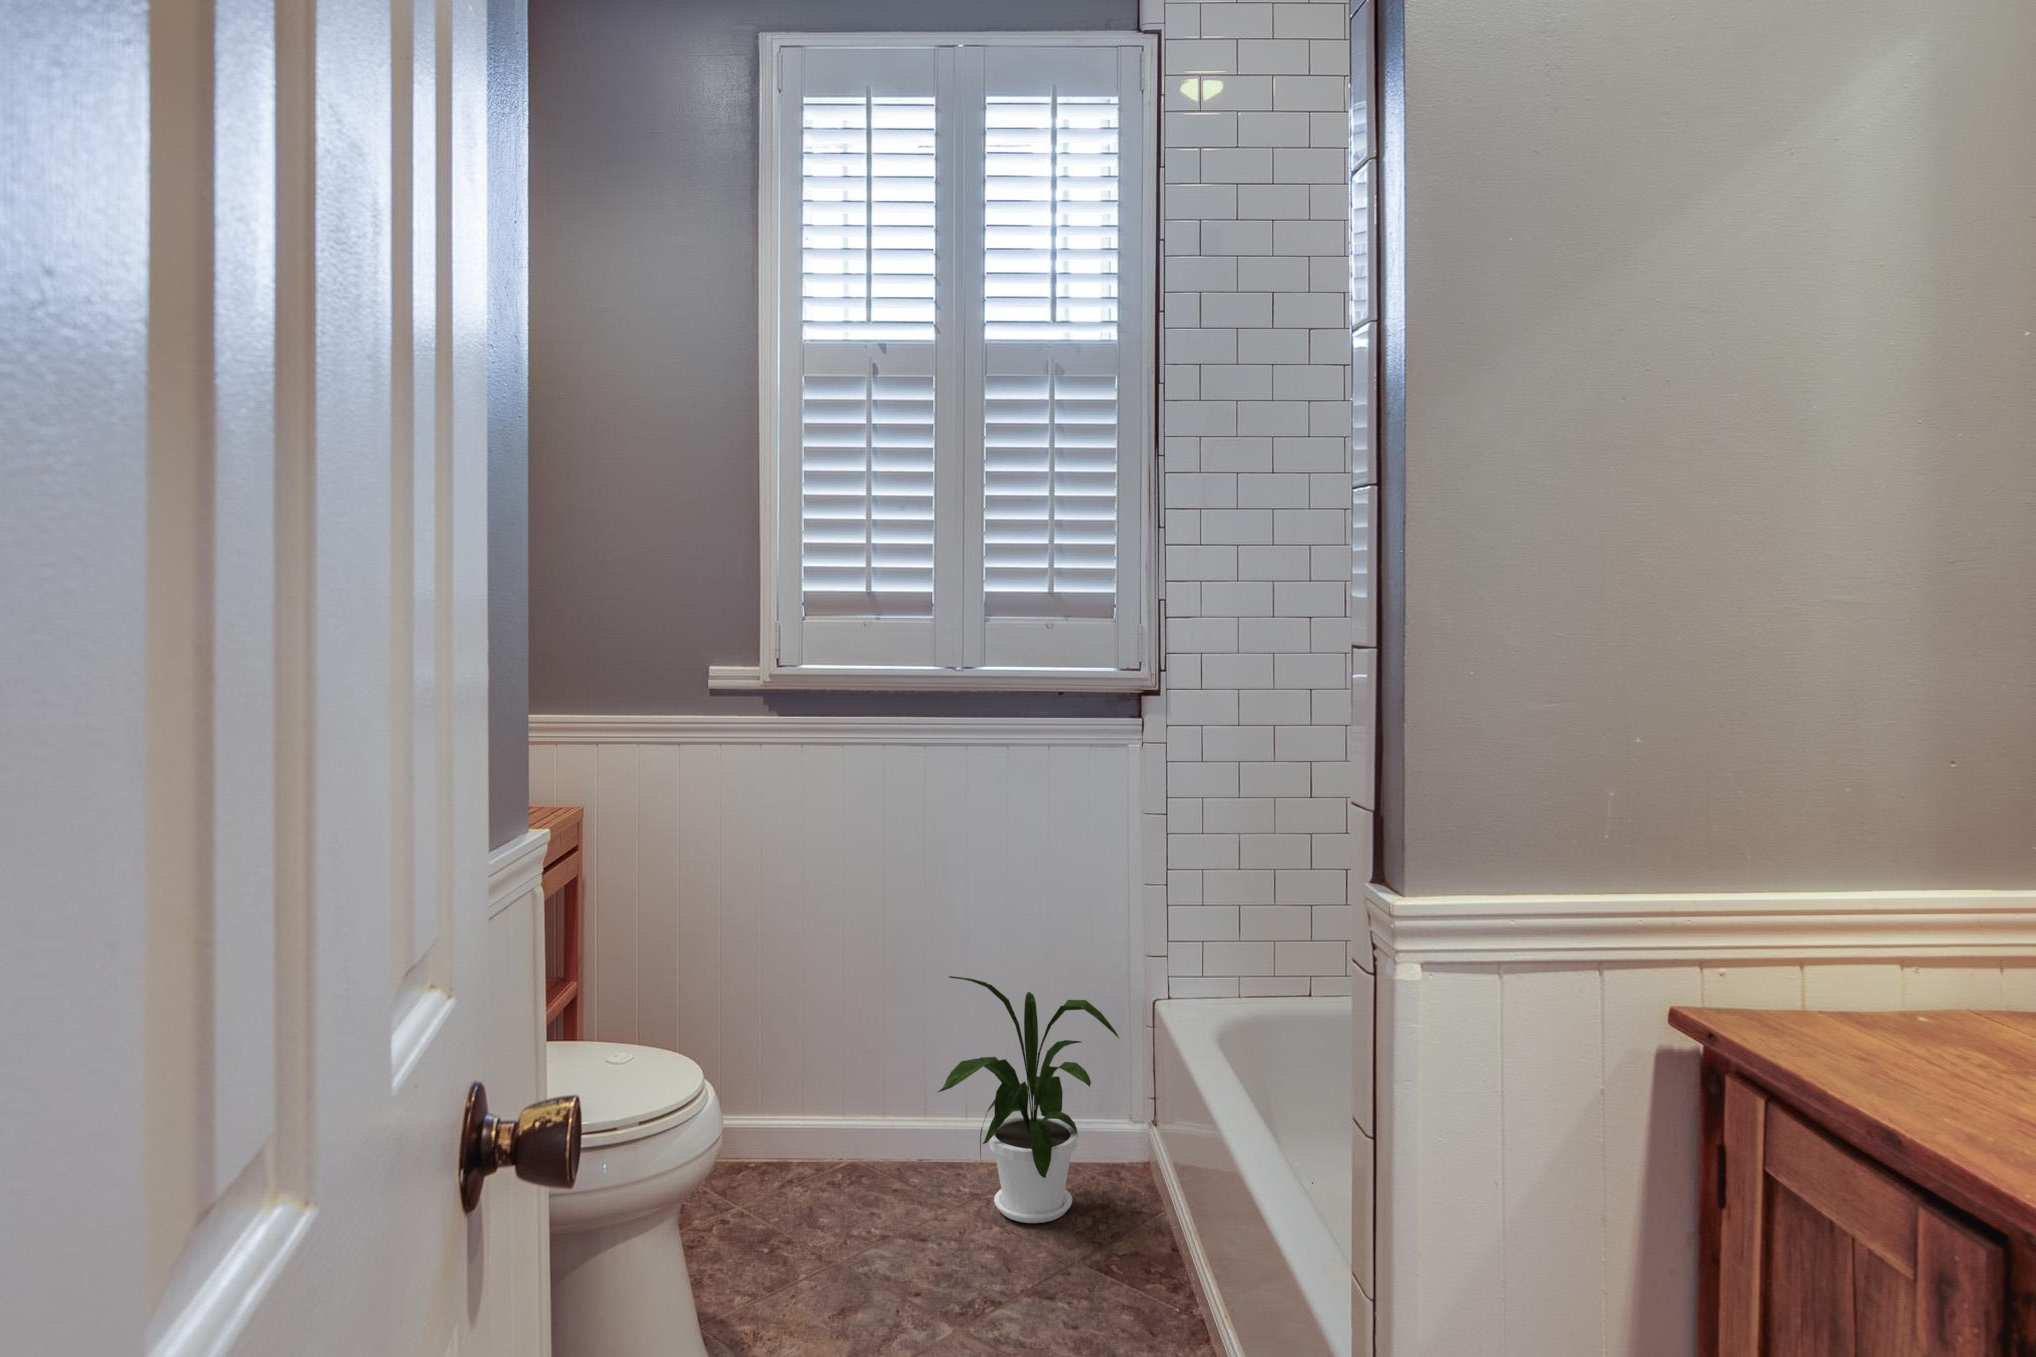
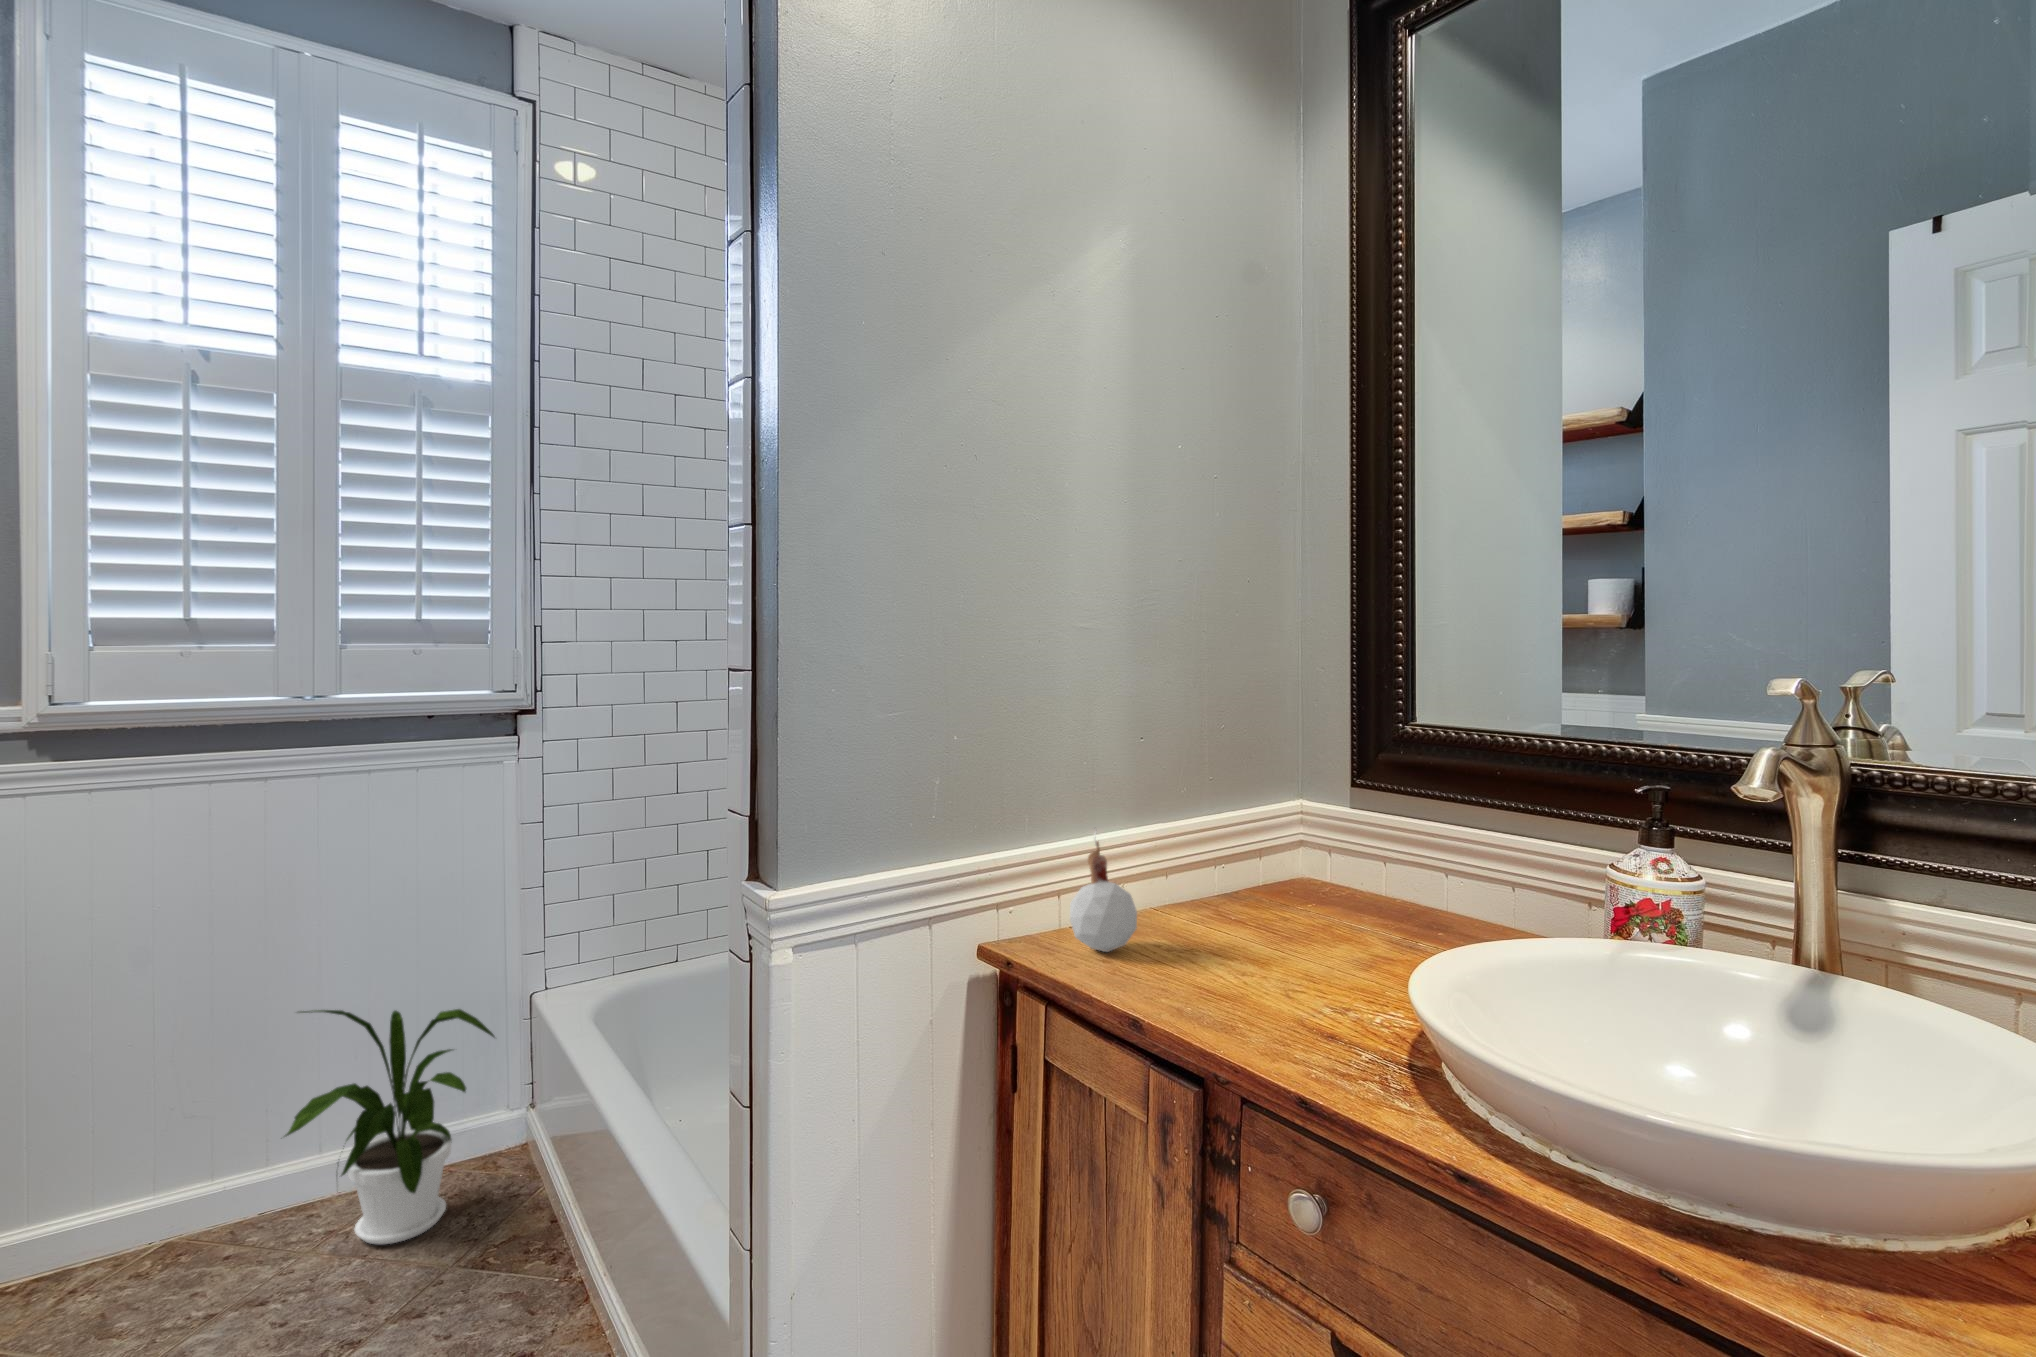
candle: none [1811,868,1927,1043] -> present [1070,828,1137,952]

